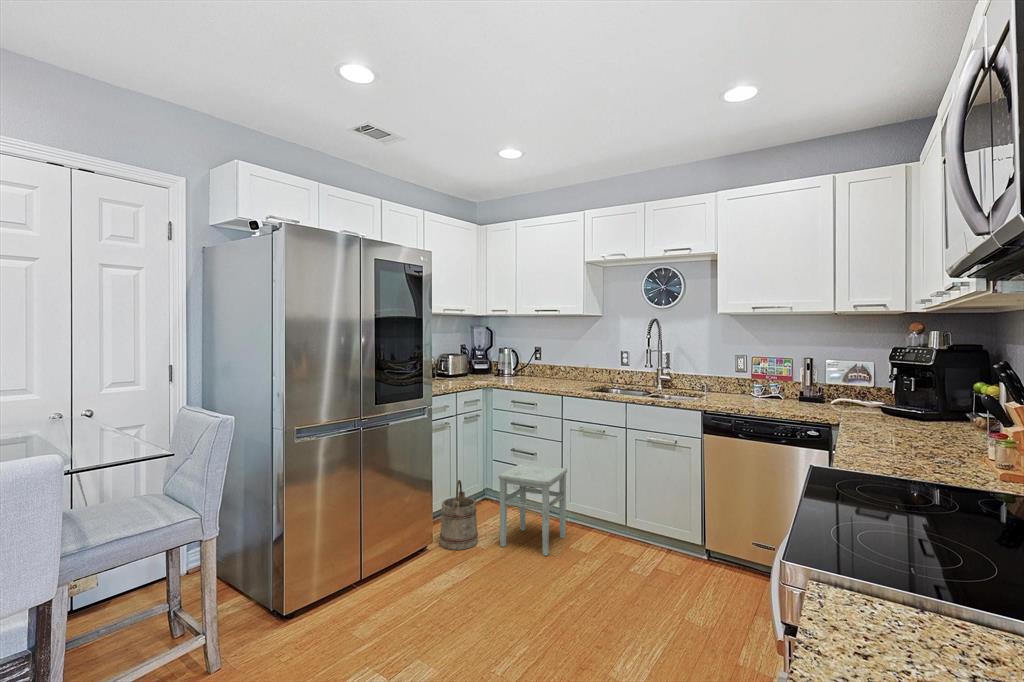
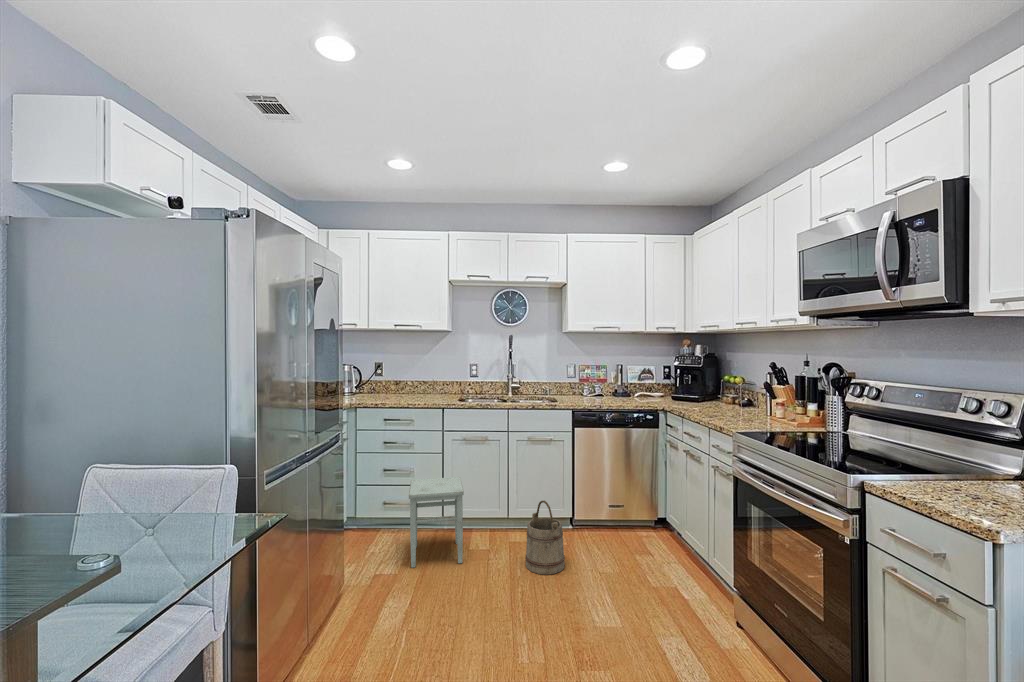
bucket: present [440,480,478,550] -> present [525,501,565,575]

